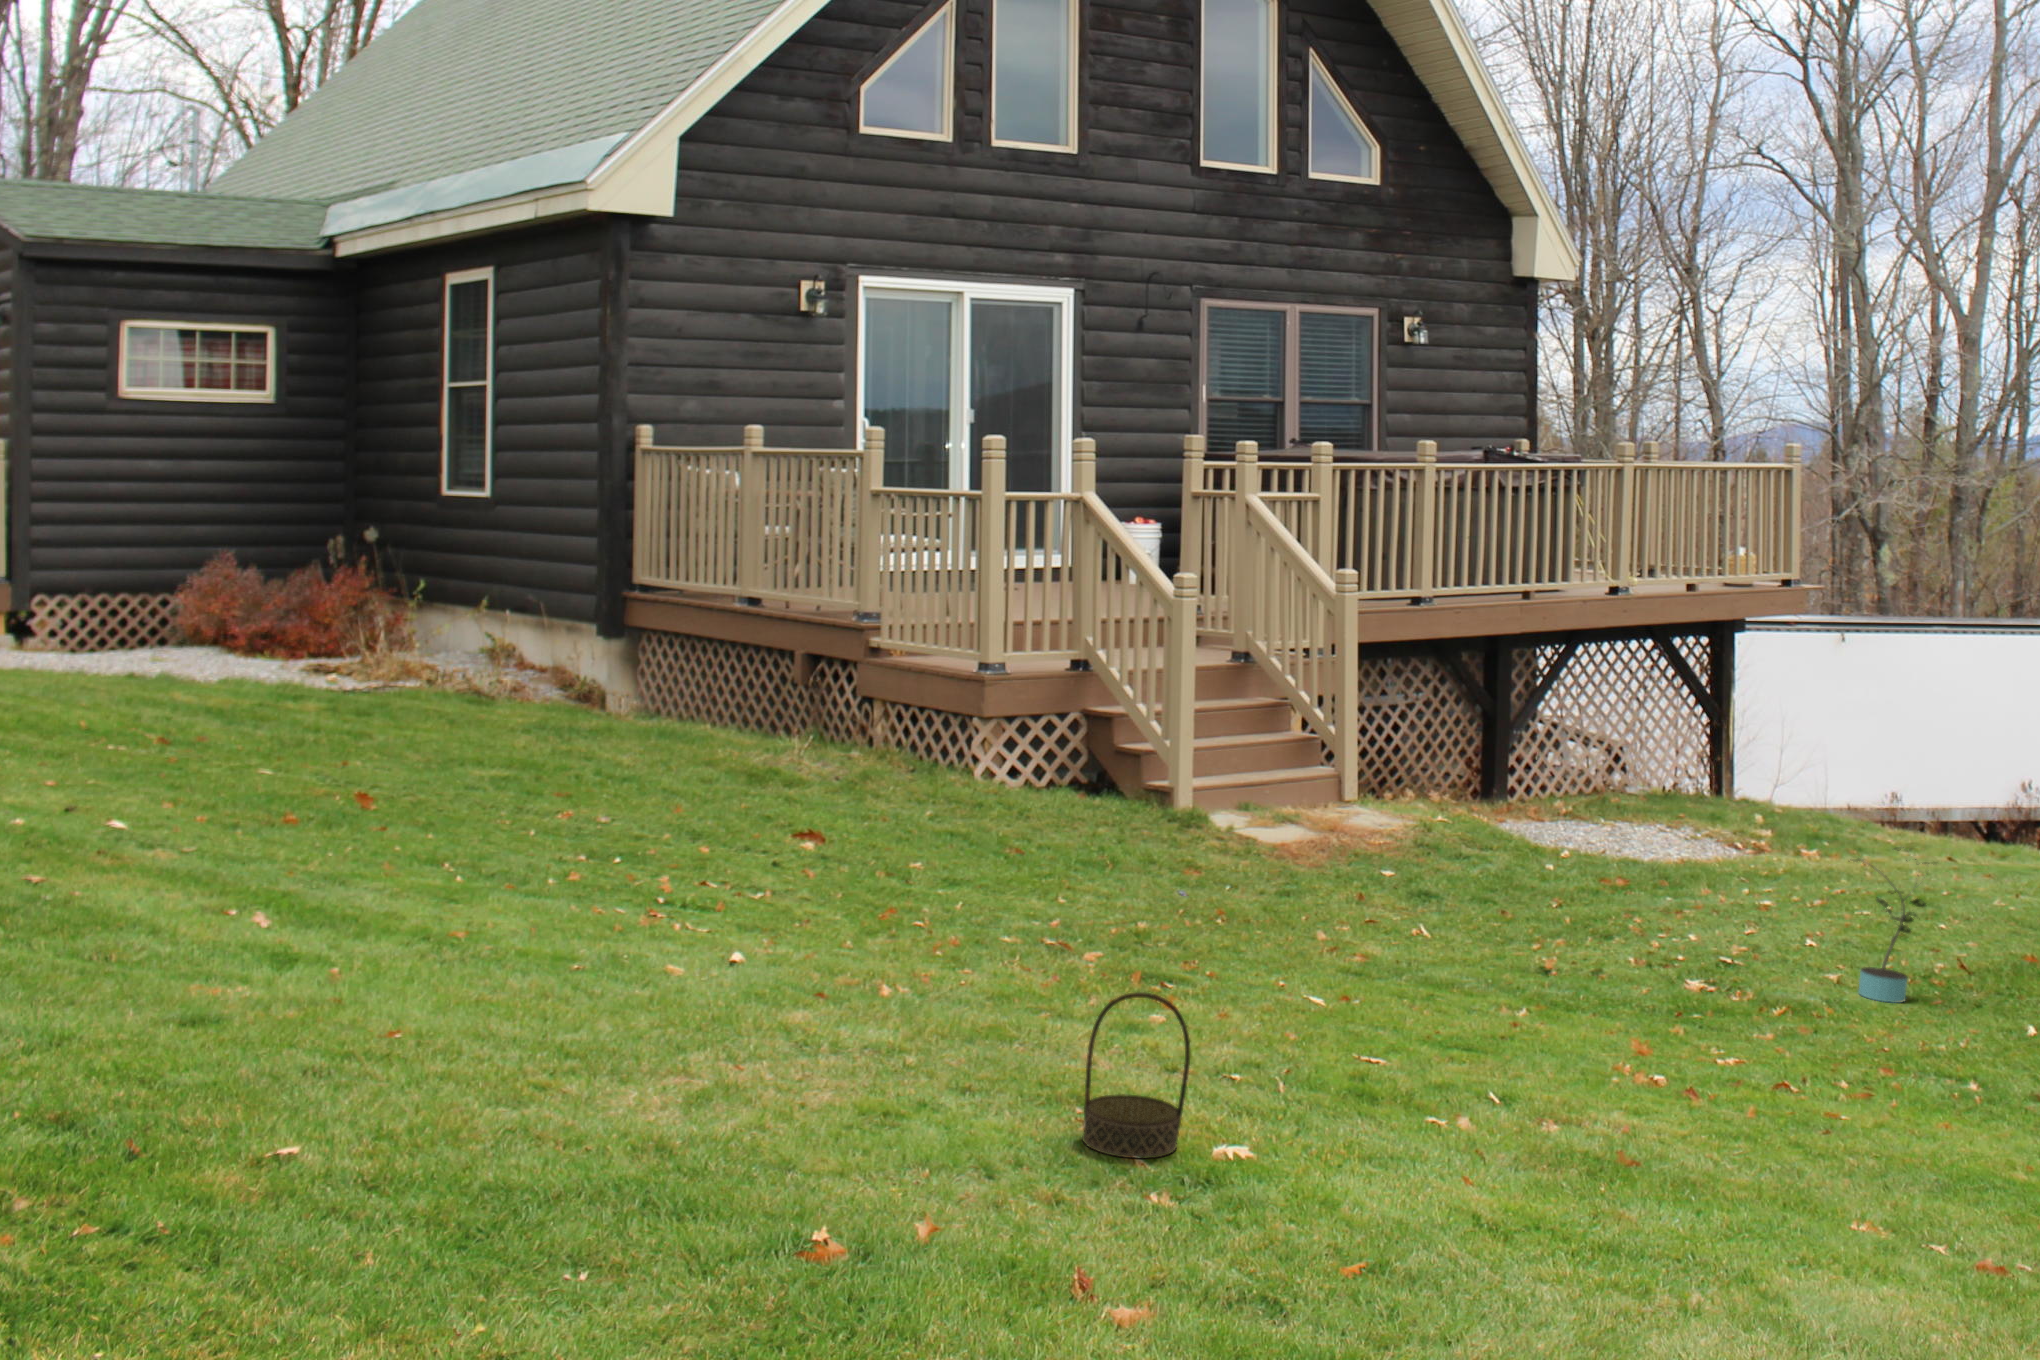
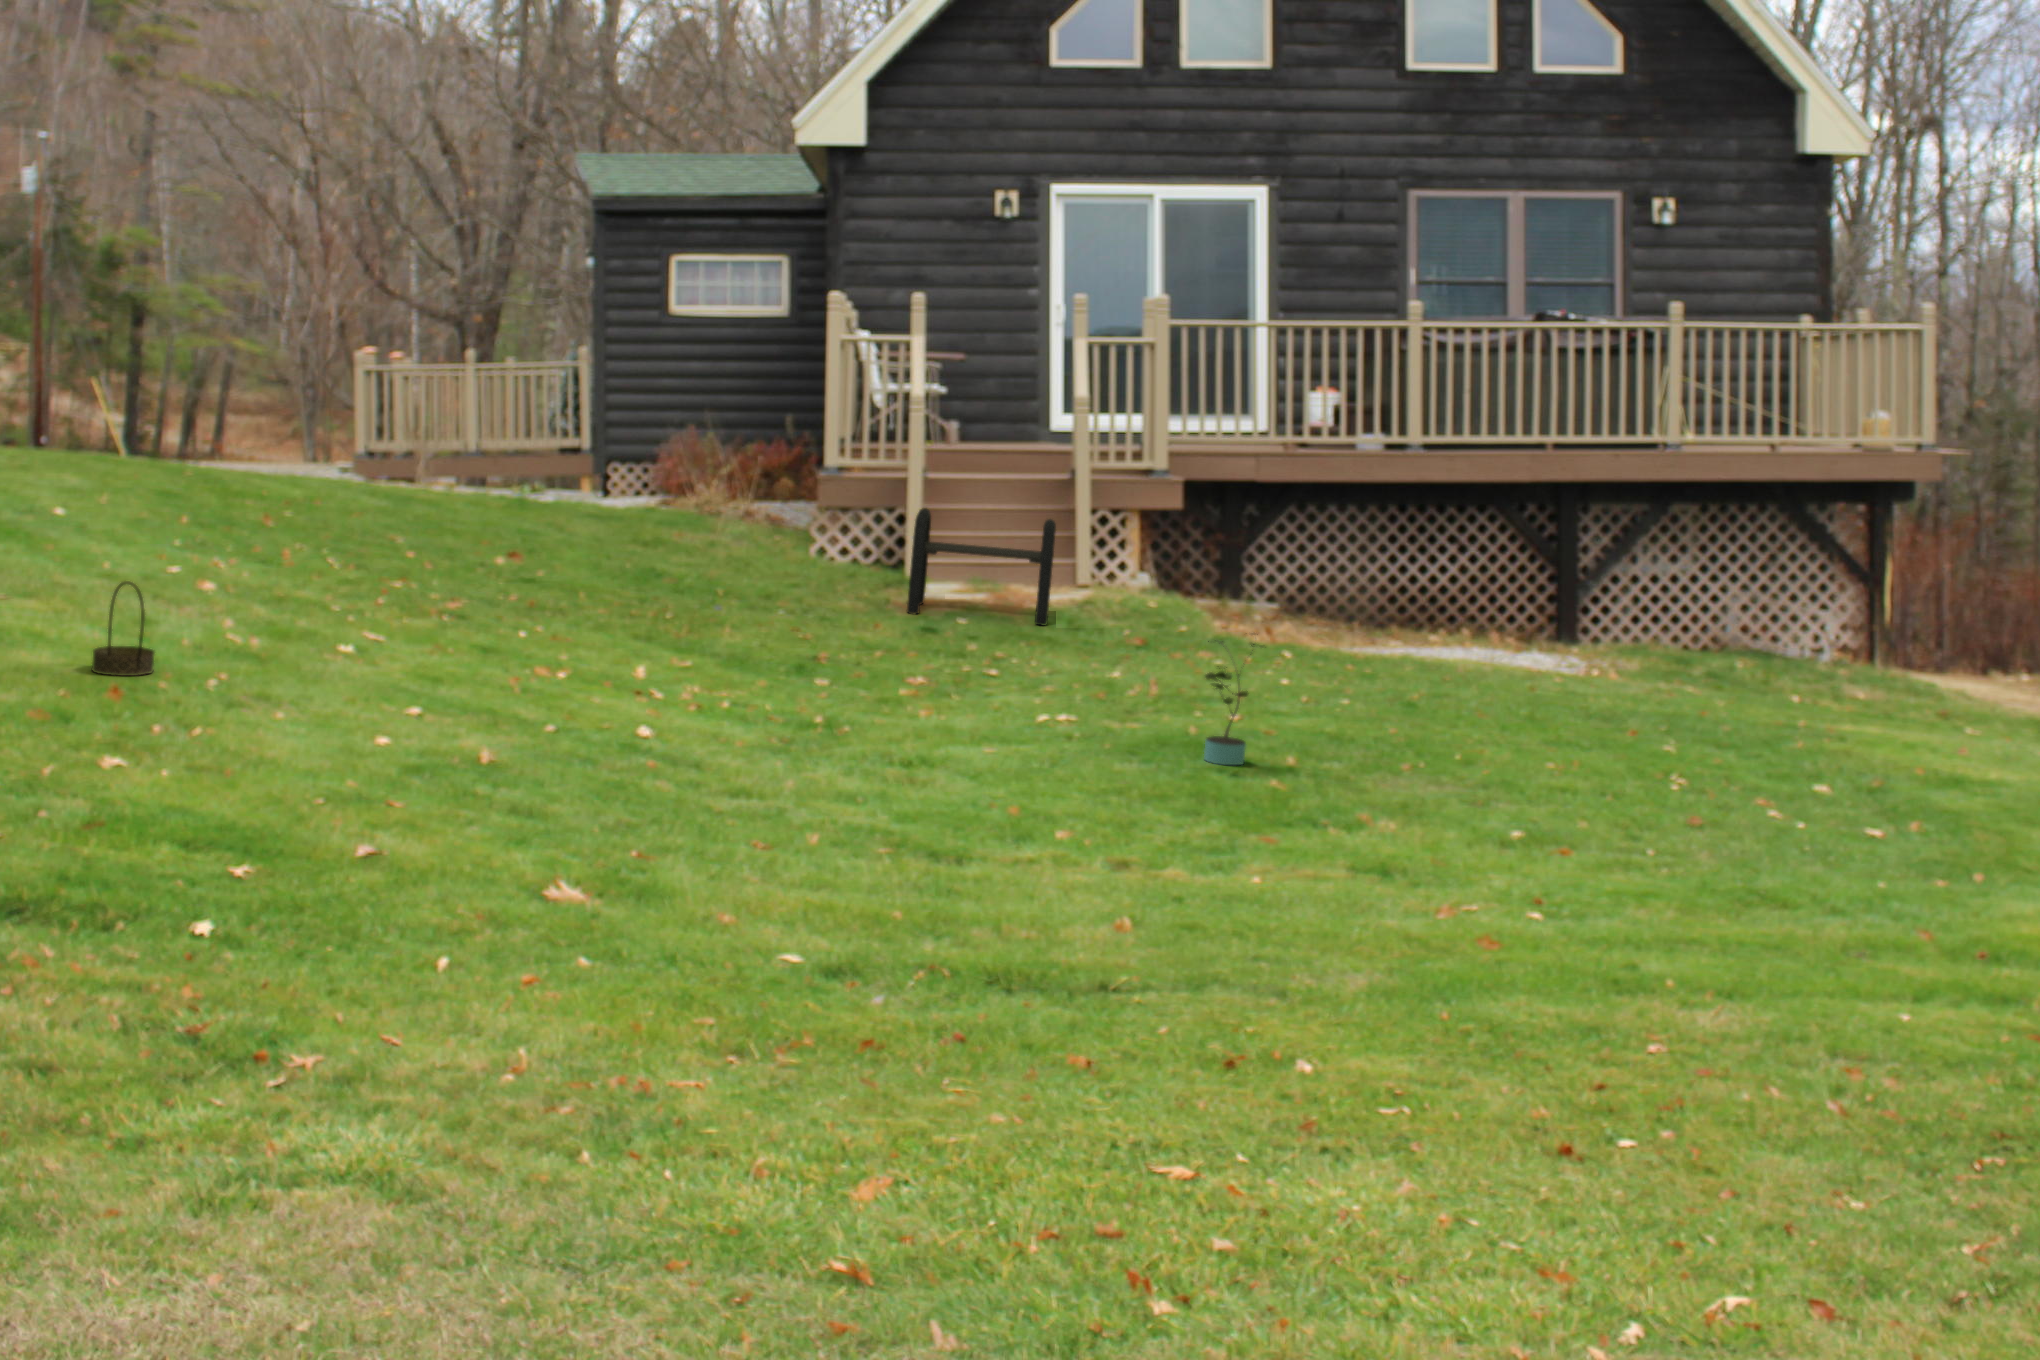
bench: none [969,680,1168,816] -> present [907,508,1056,626]
basket: present [1082,992,1190,1158] -> present [92,581,155,676]

